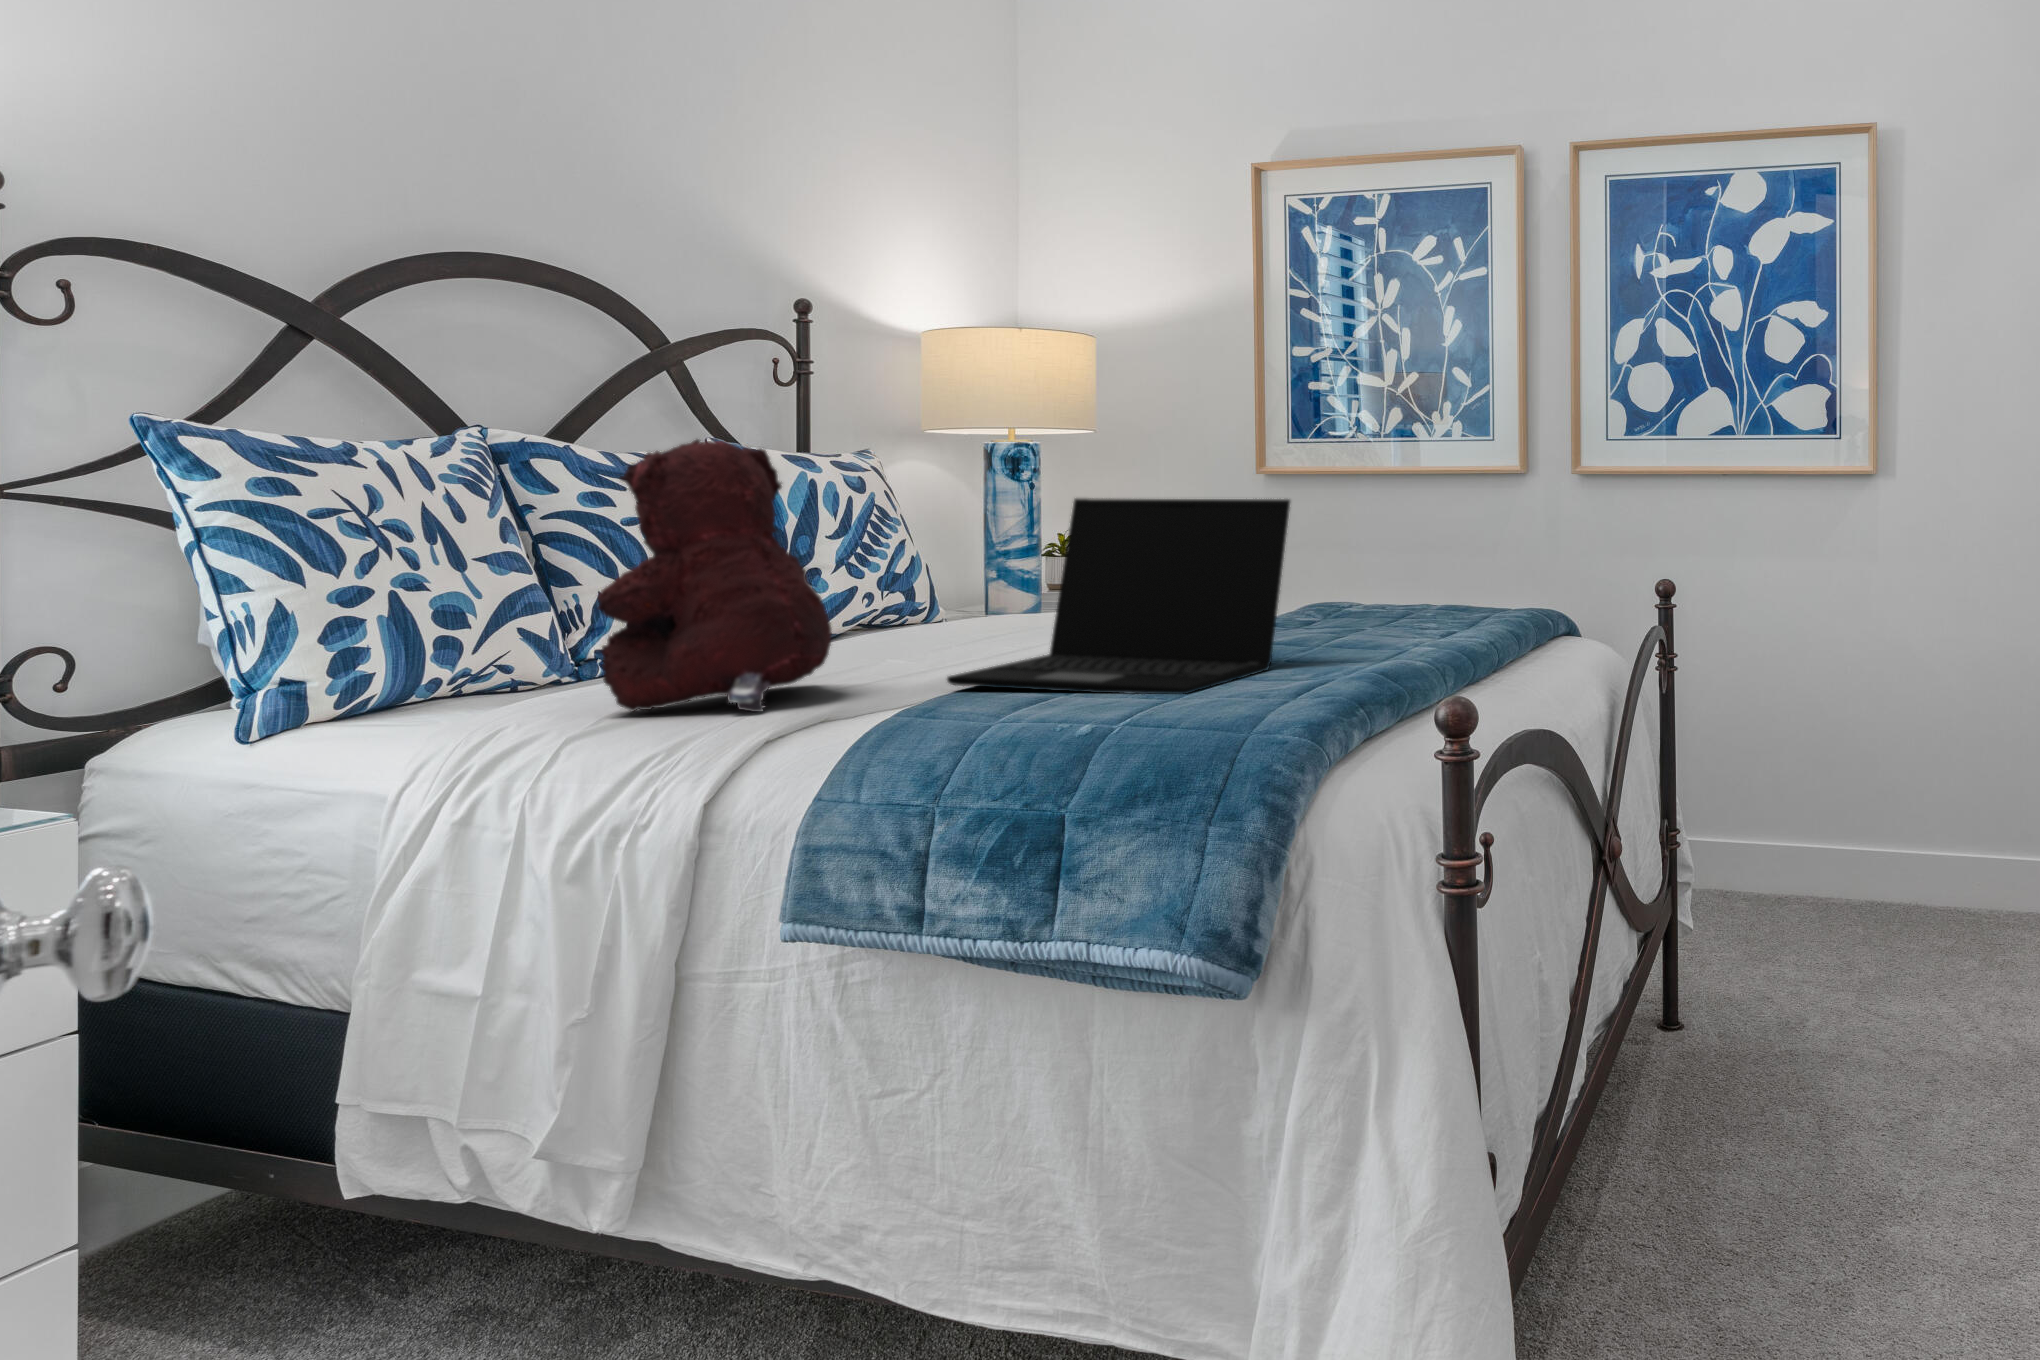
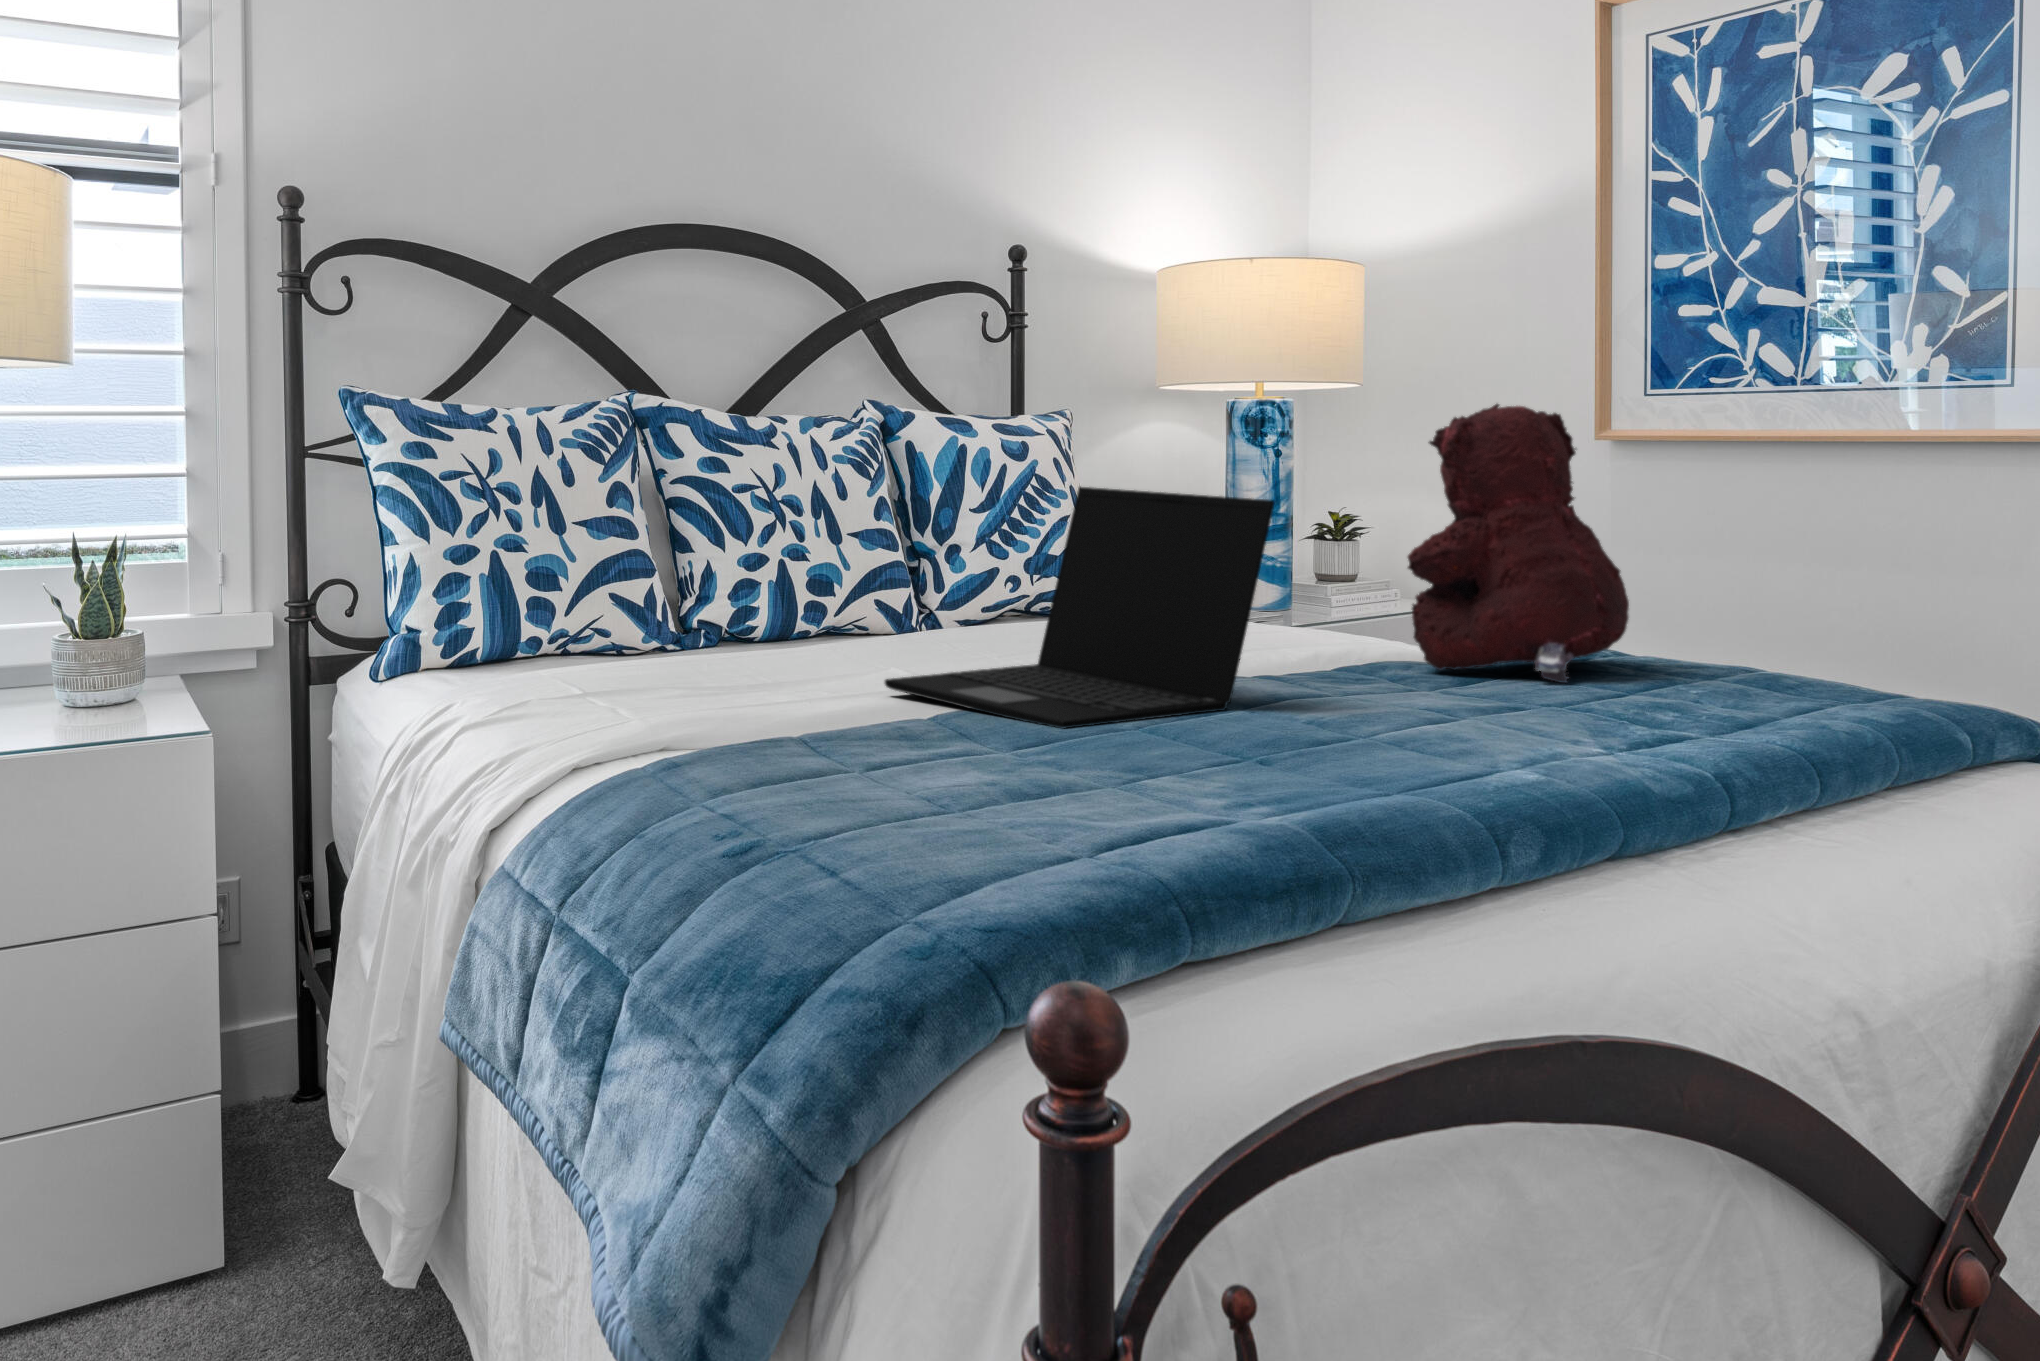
teddy bear: present [597,439,832,712] -> present [1408,404,1629,683]

